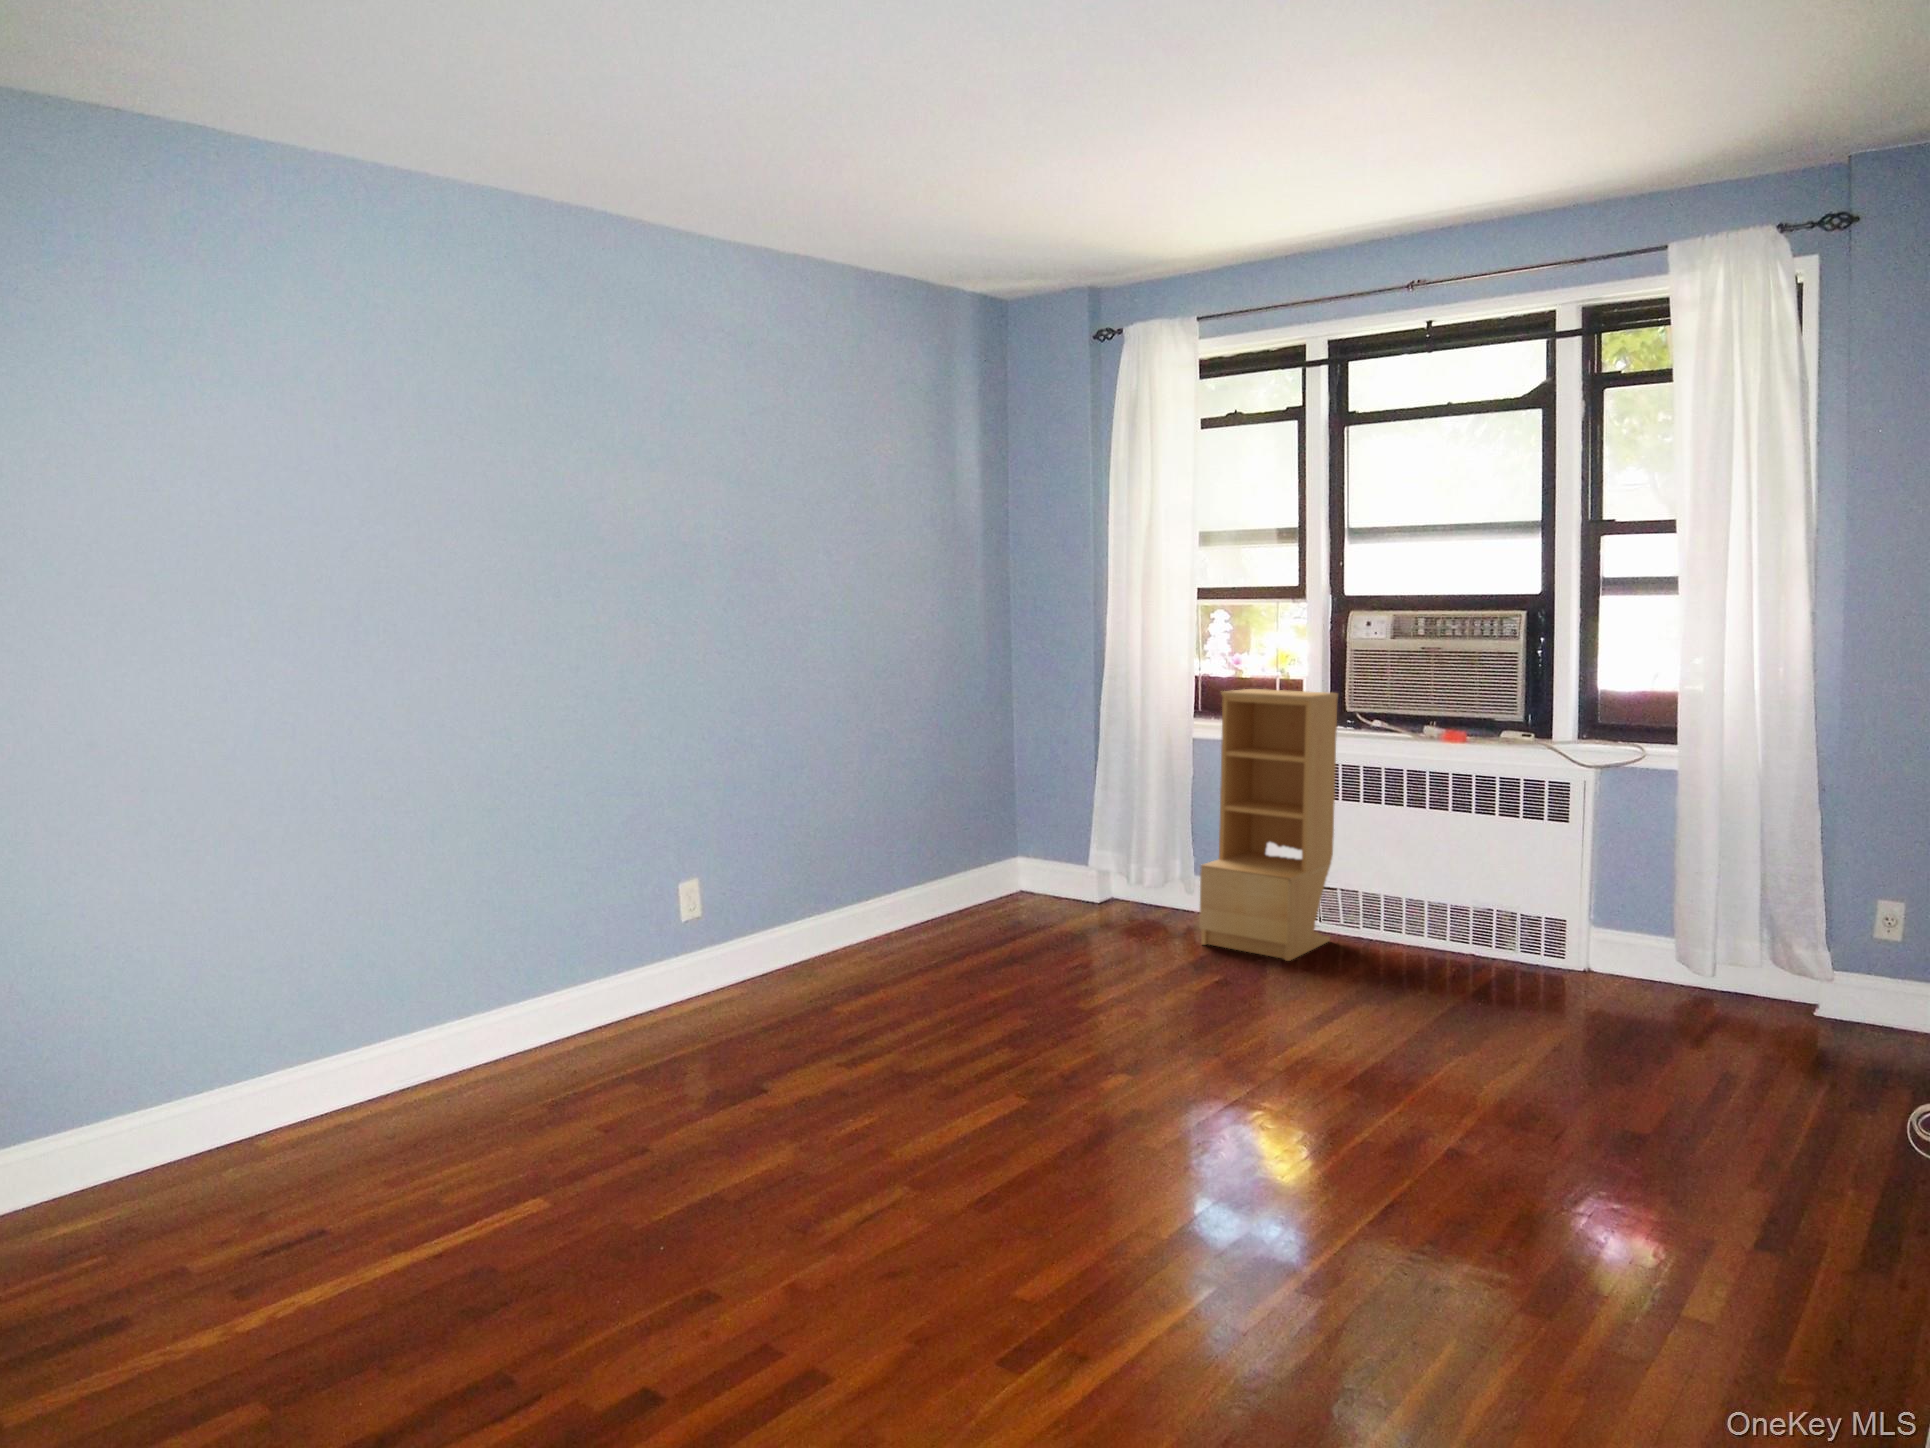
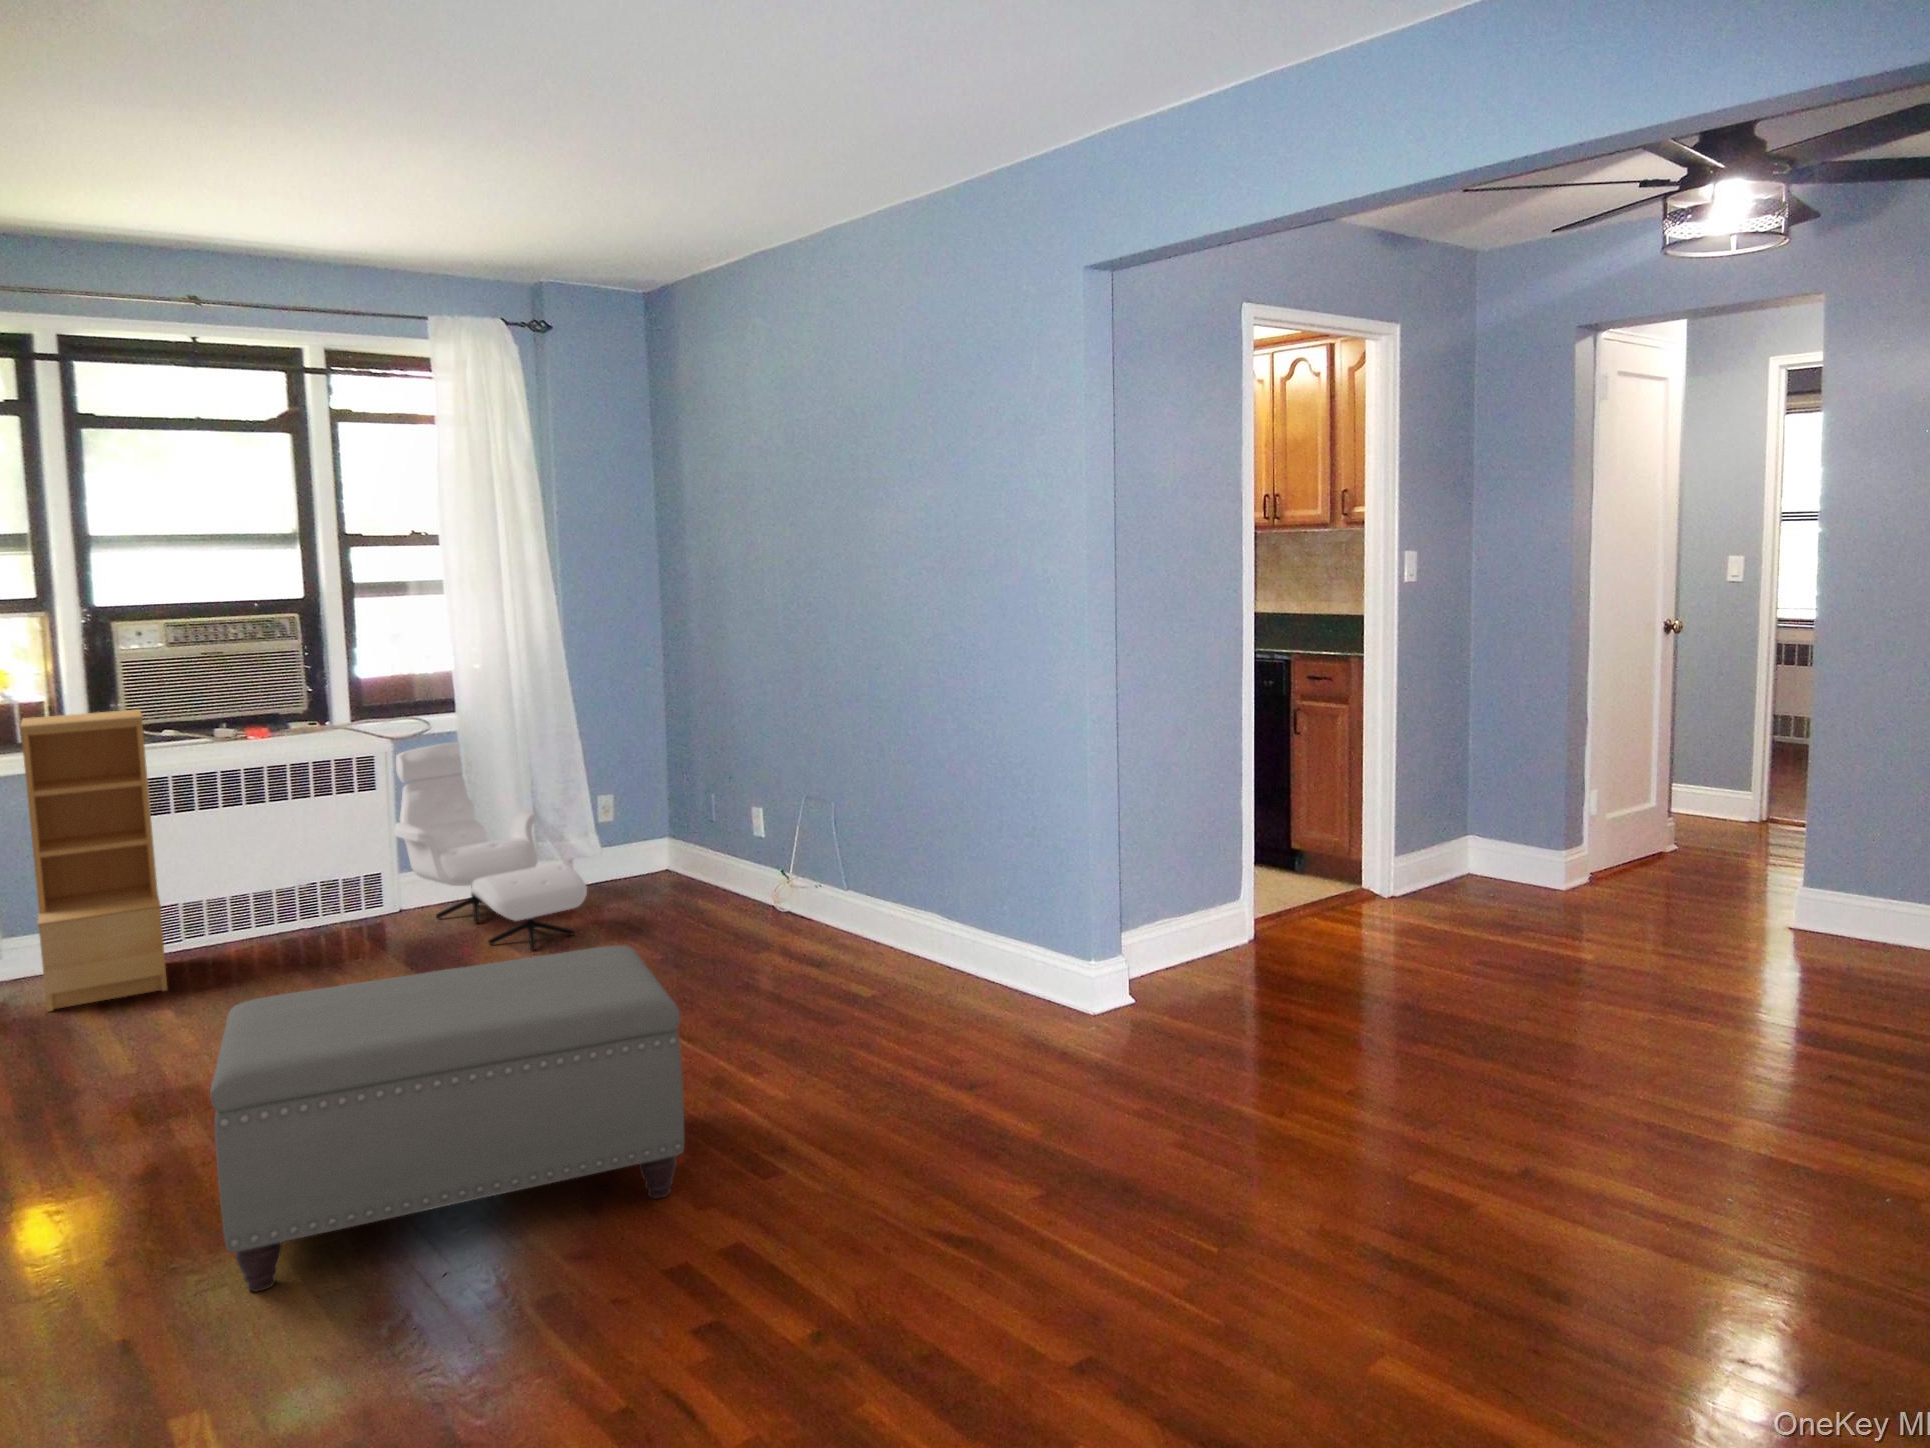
armchair: none [1567,783,1766,1065] -> present [394,742,587,950]
ottoman: none [849,932,1362,1337] -> present [210,946,685,1292]

